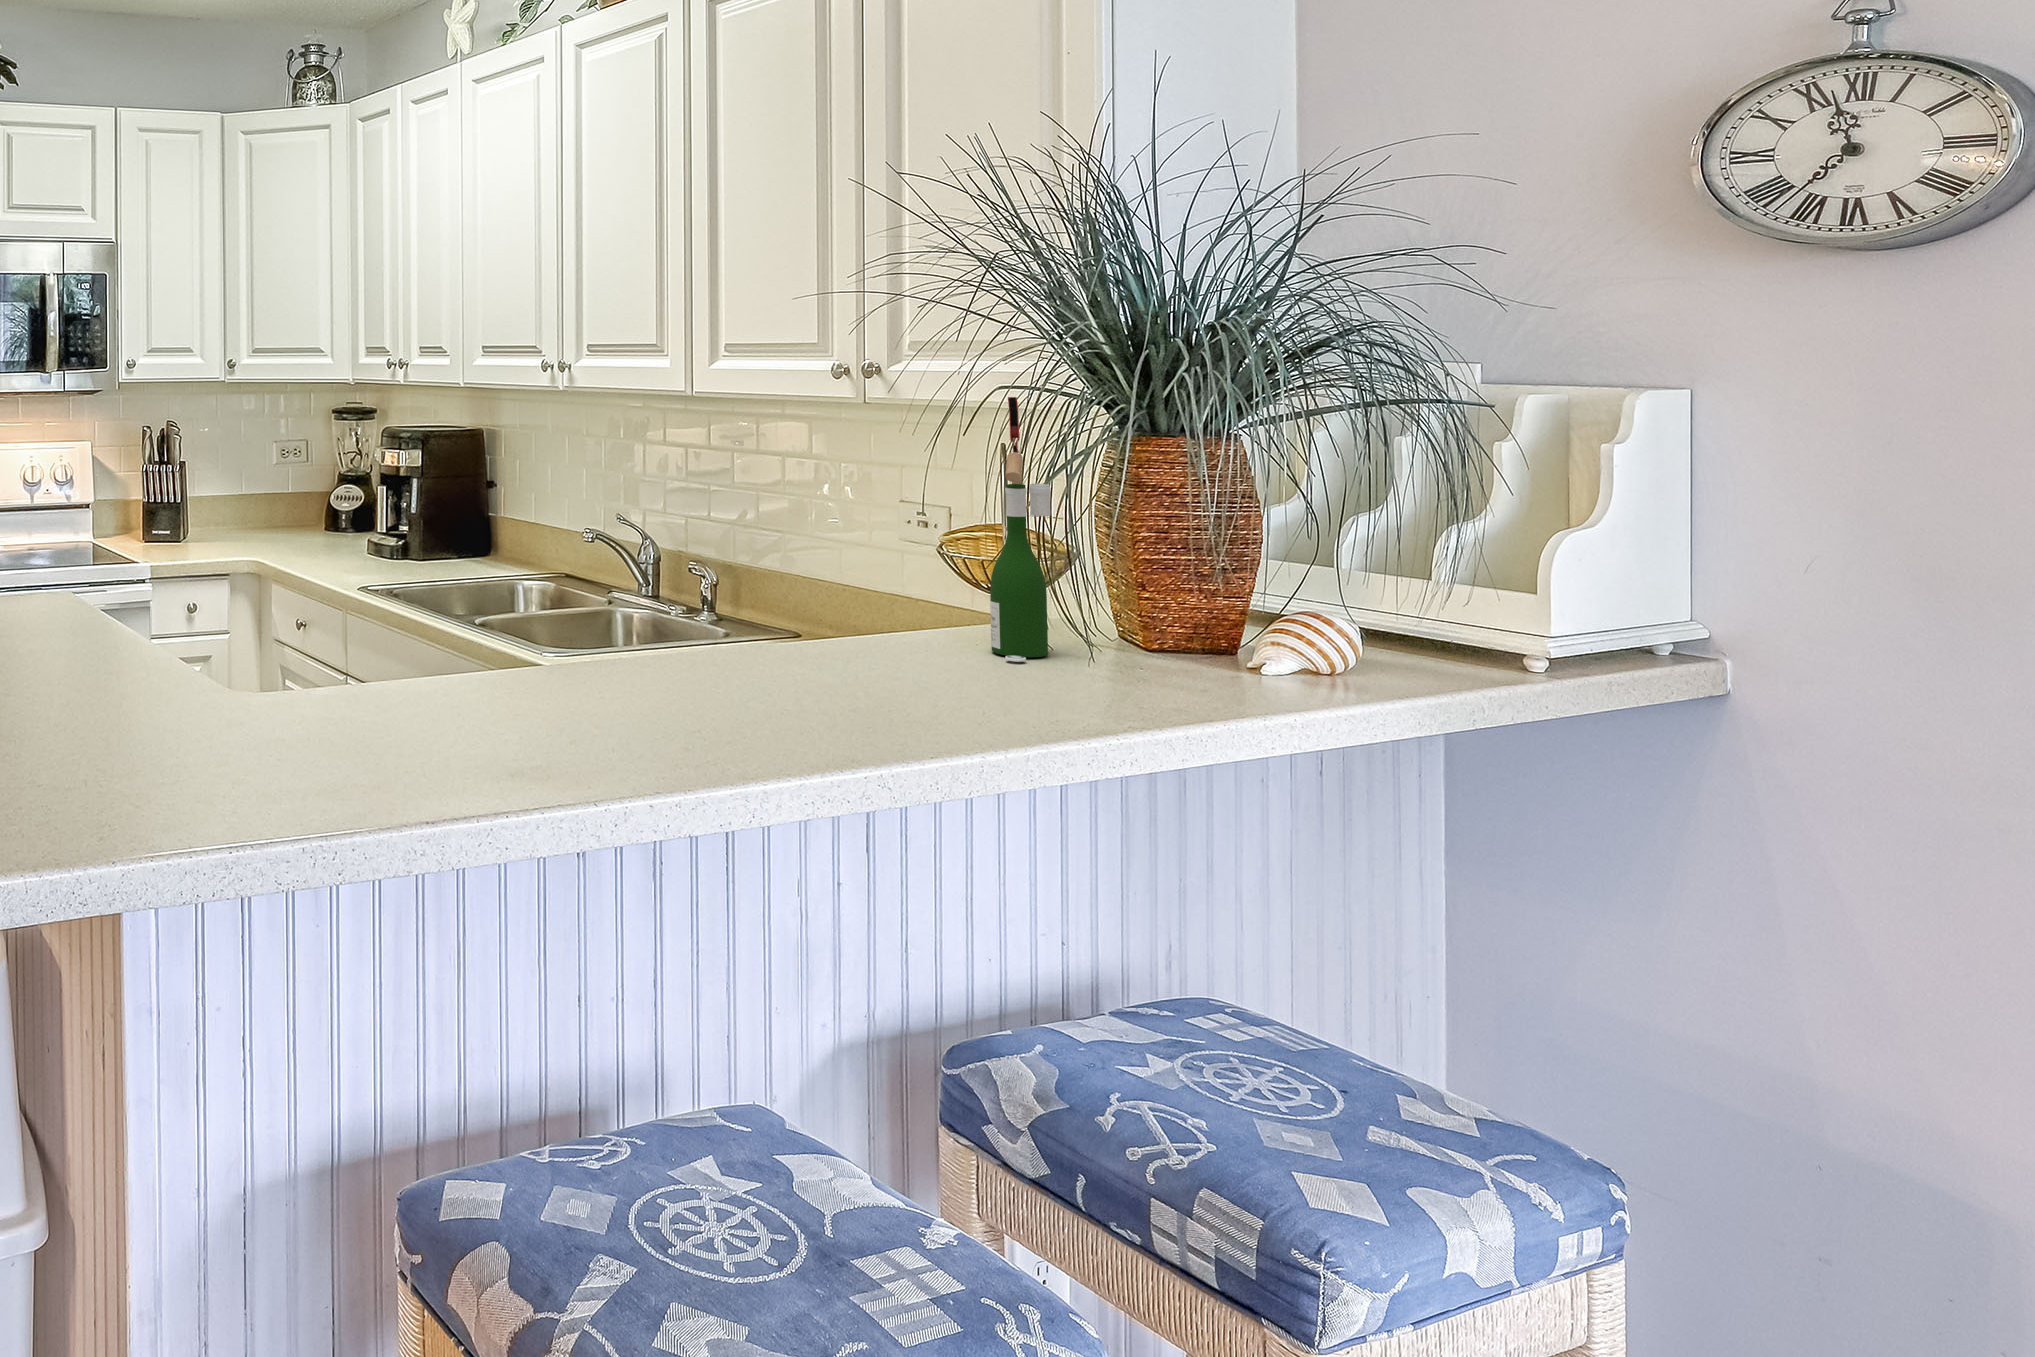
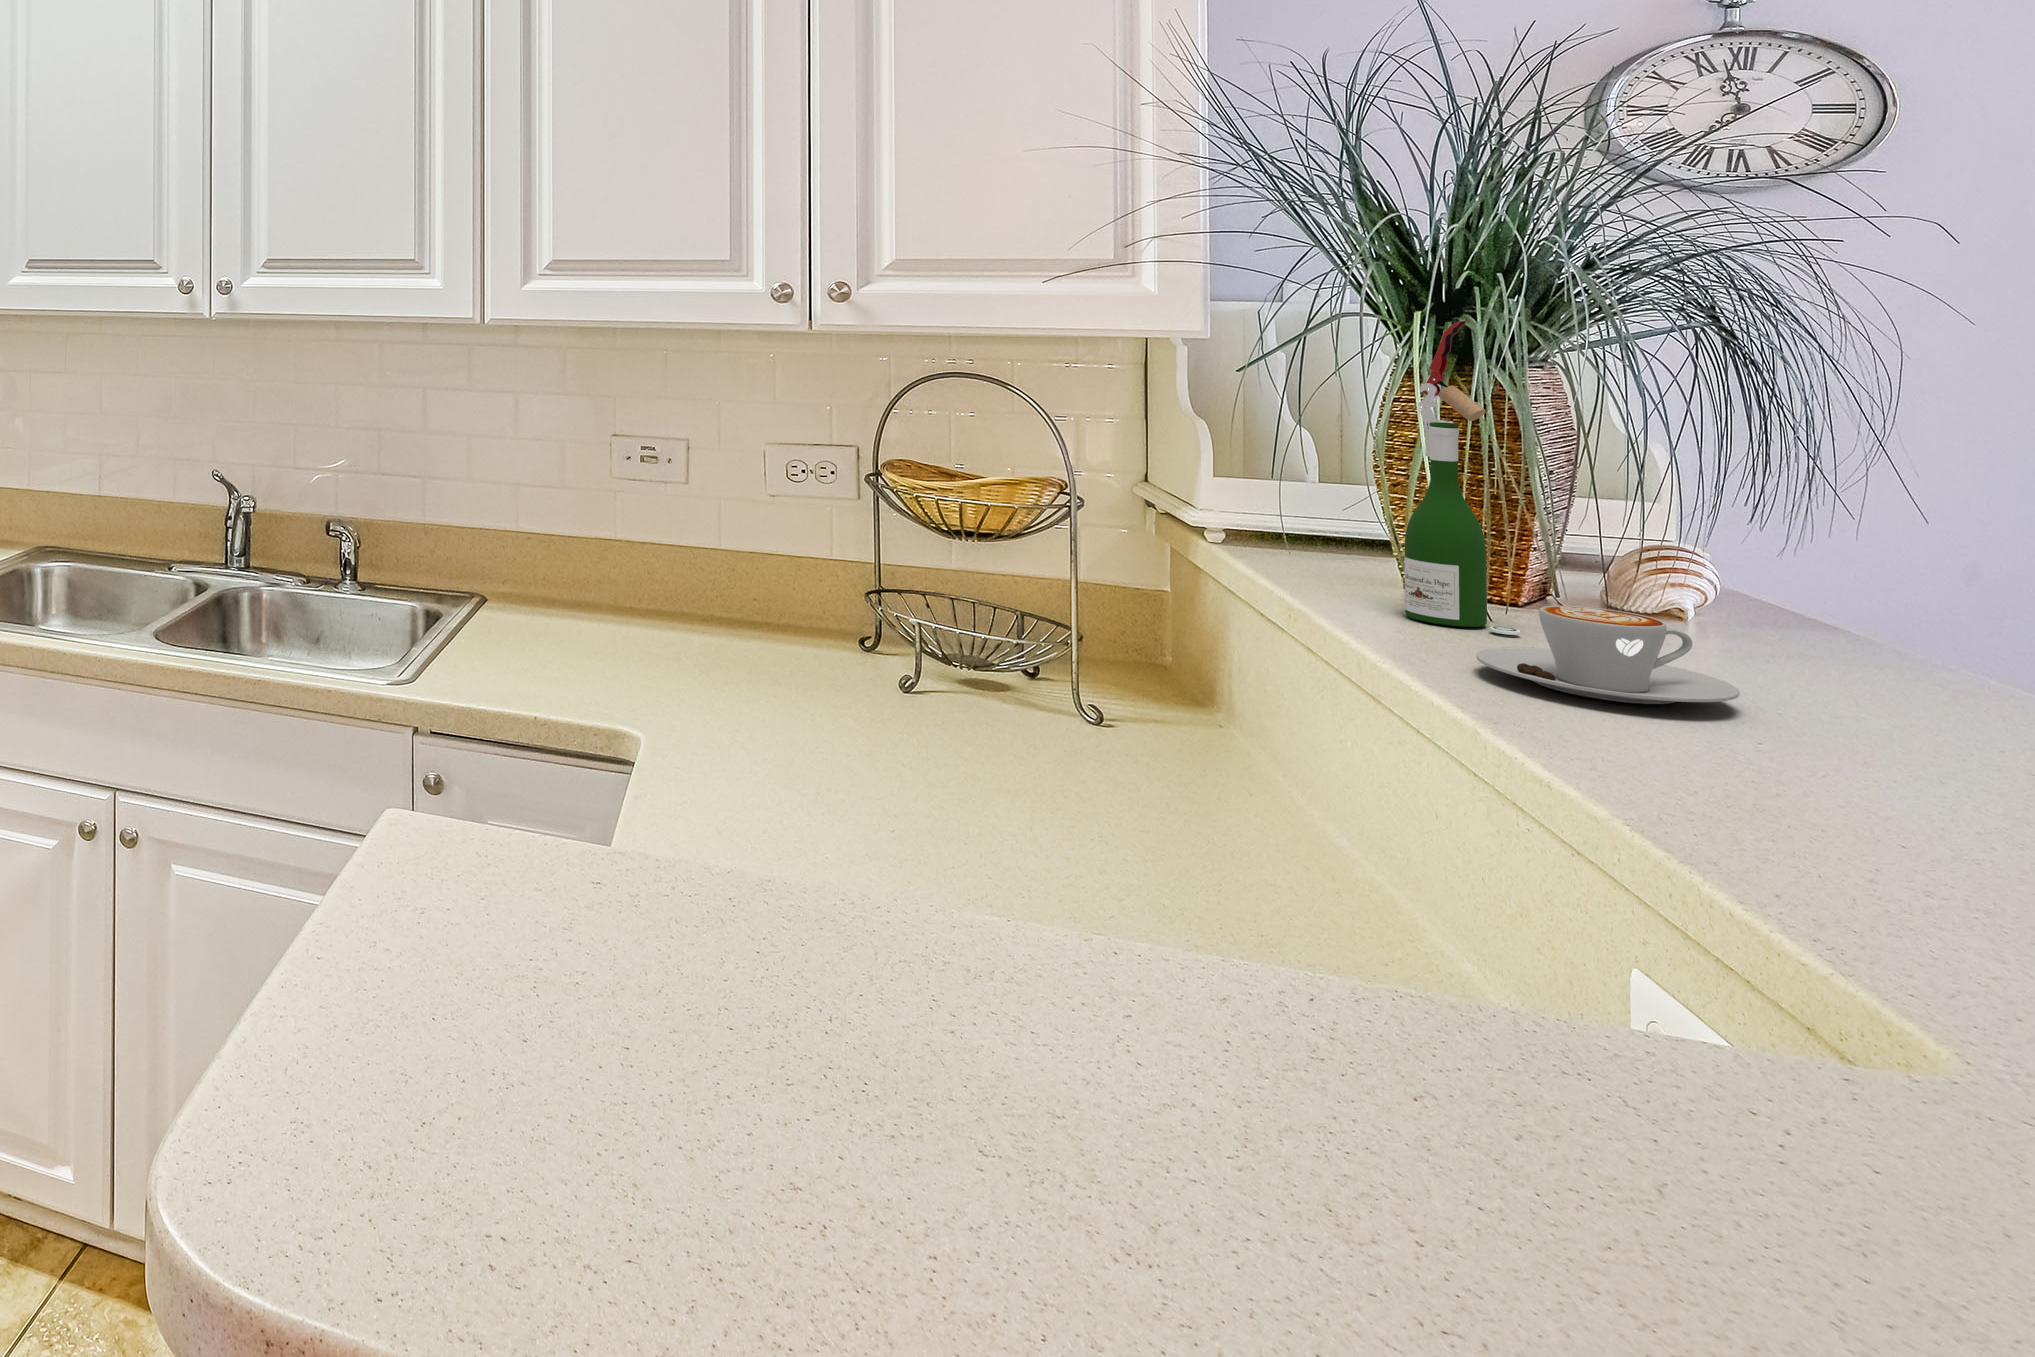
coffee cup: none [802,614,949,682] -> present [1476,606,1740,704]

